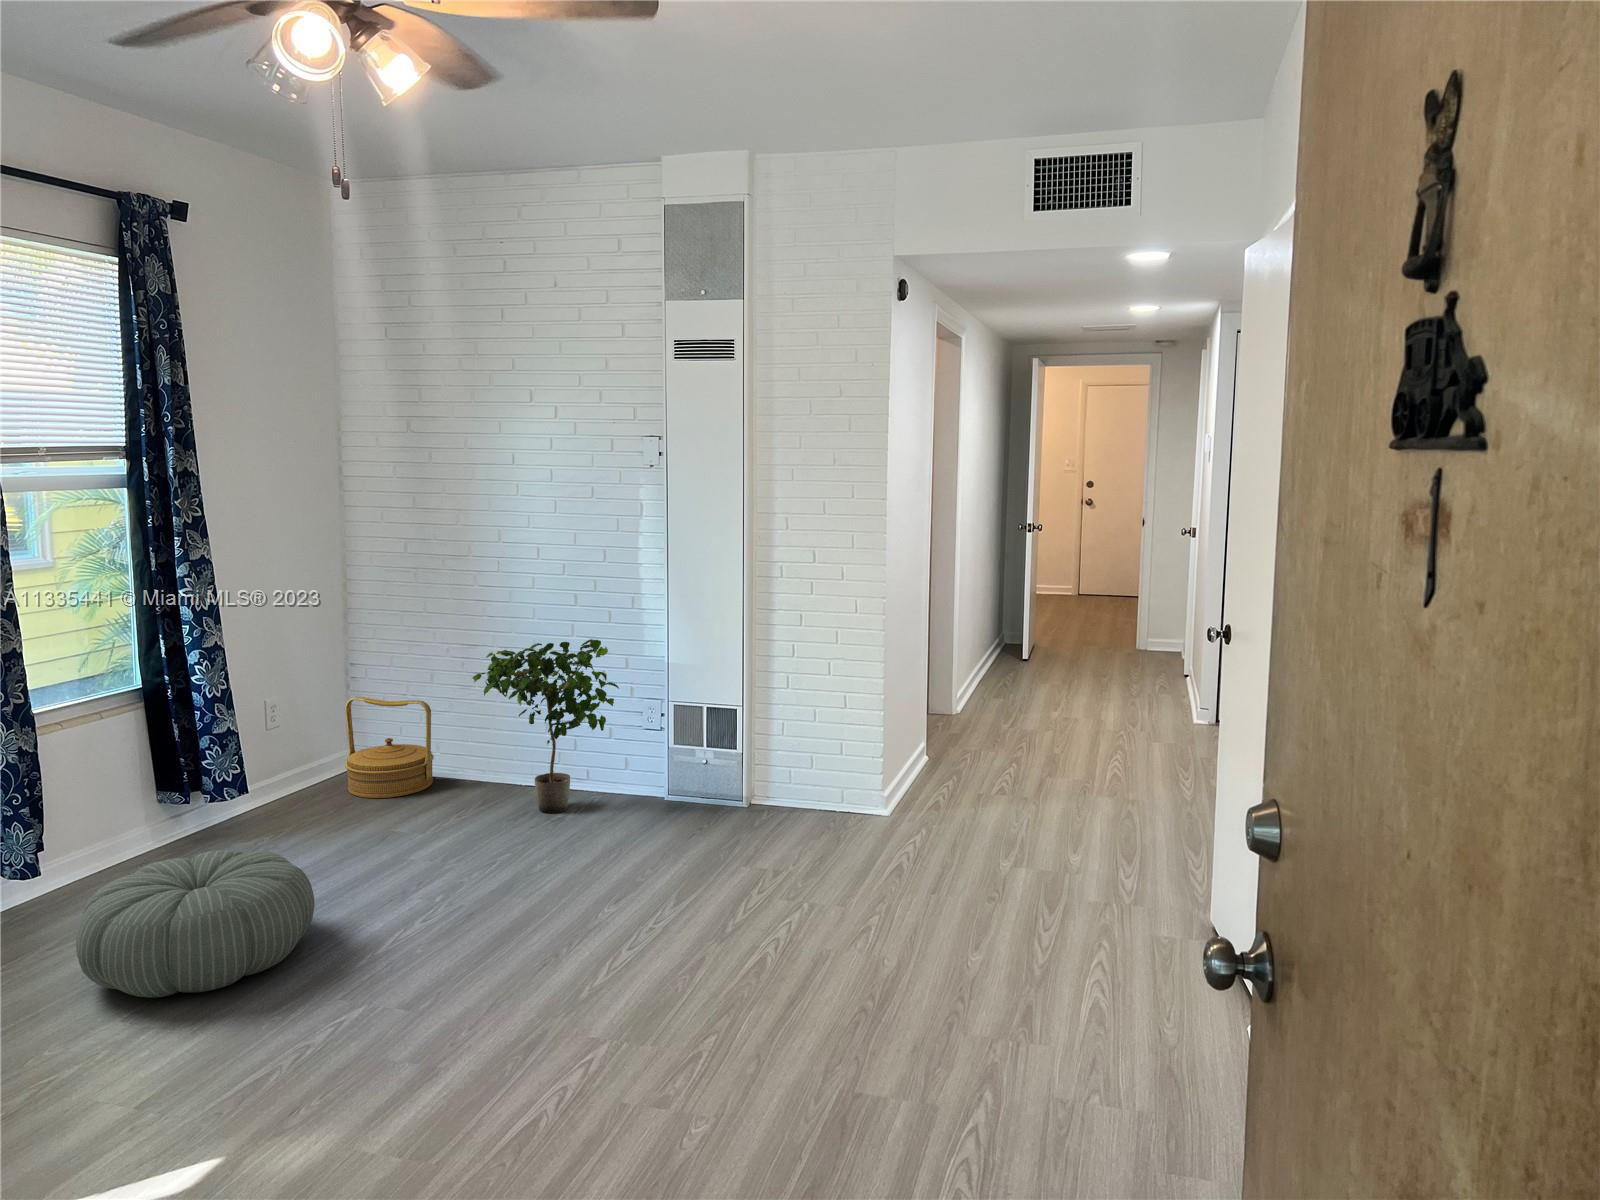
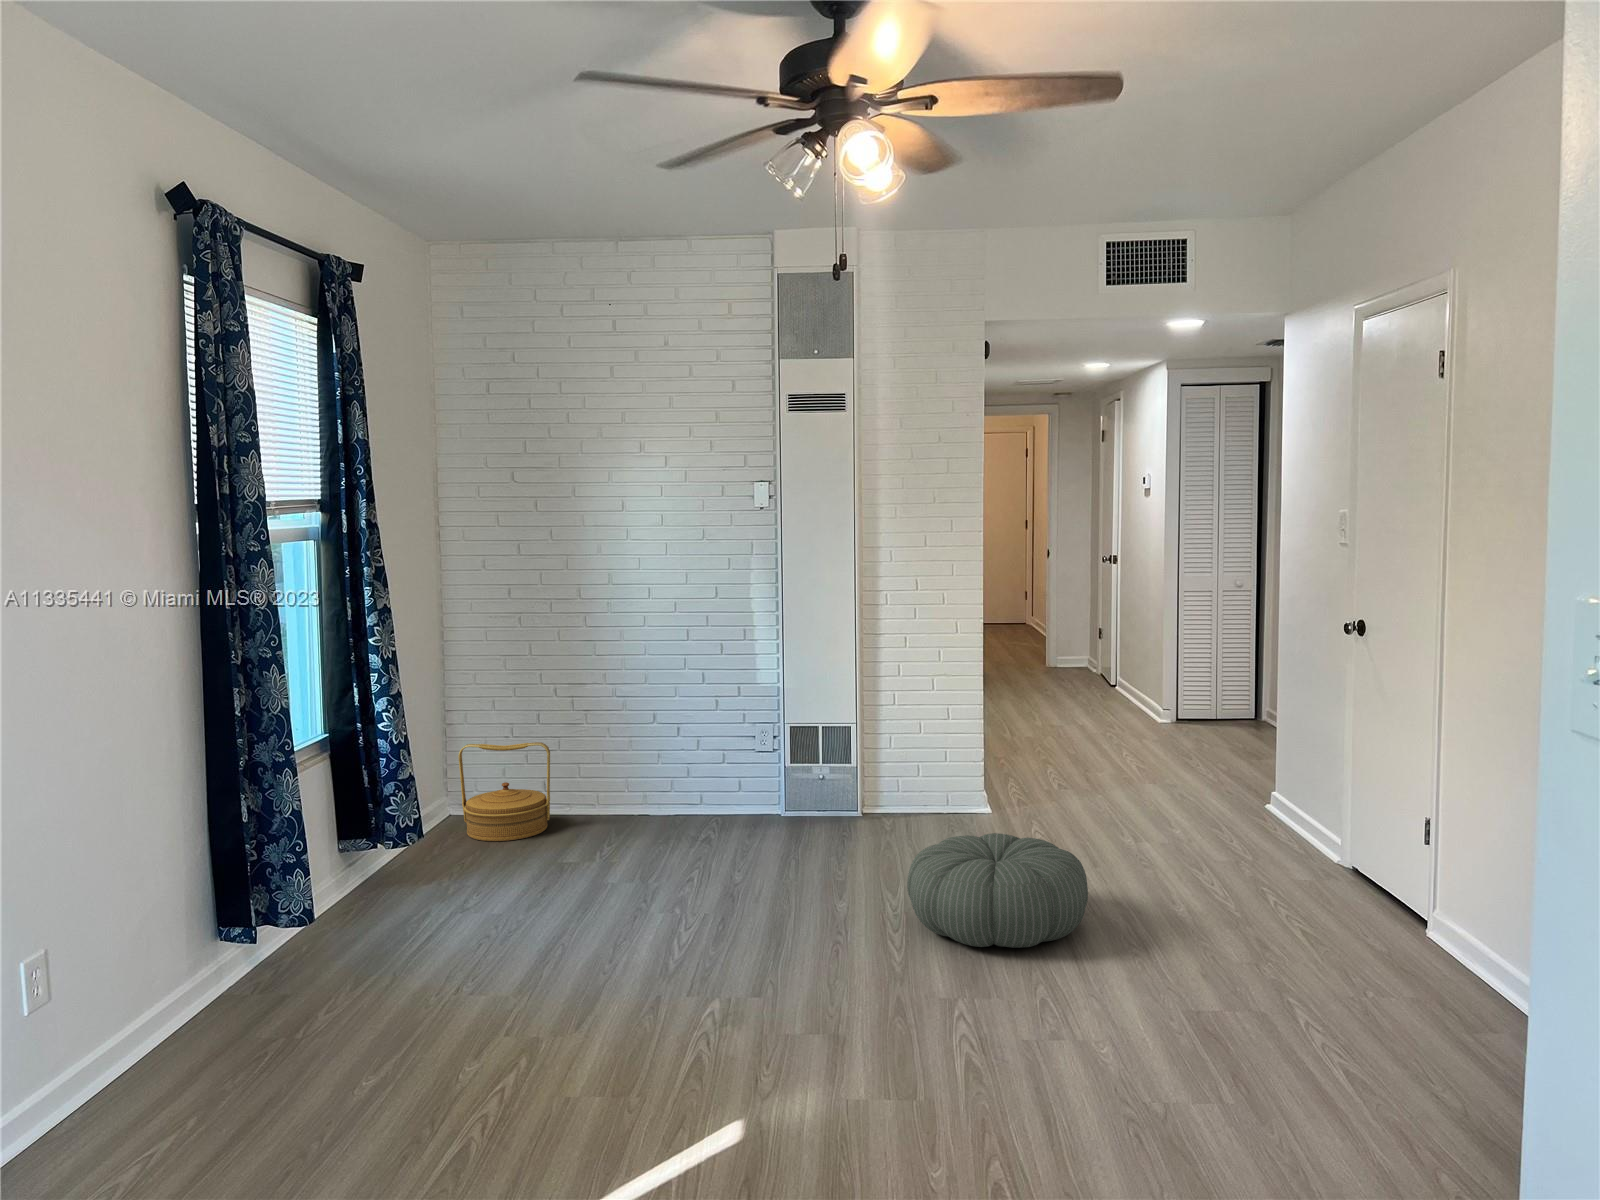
potted plant: present [472,639,619,813] -> none [614,670,747,836]
pouf: present [76,850,315,998] -> present [907,833,1088,948]

